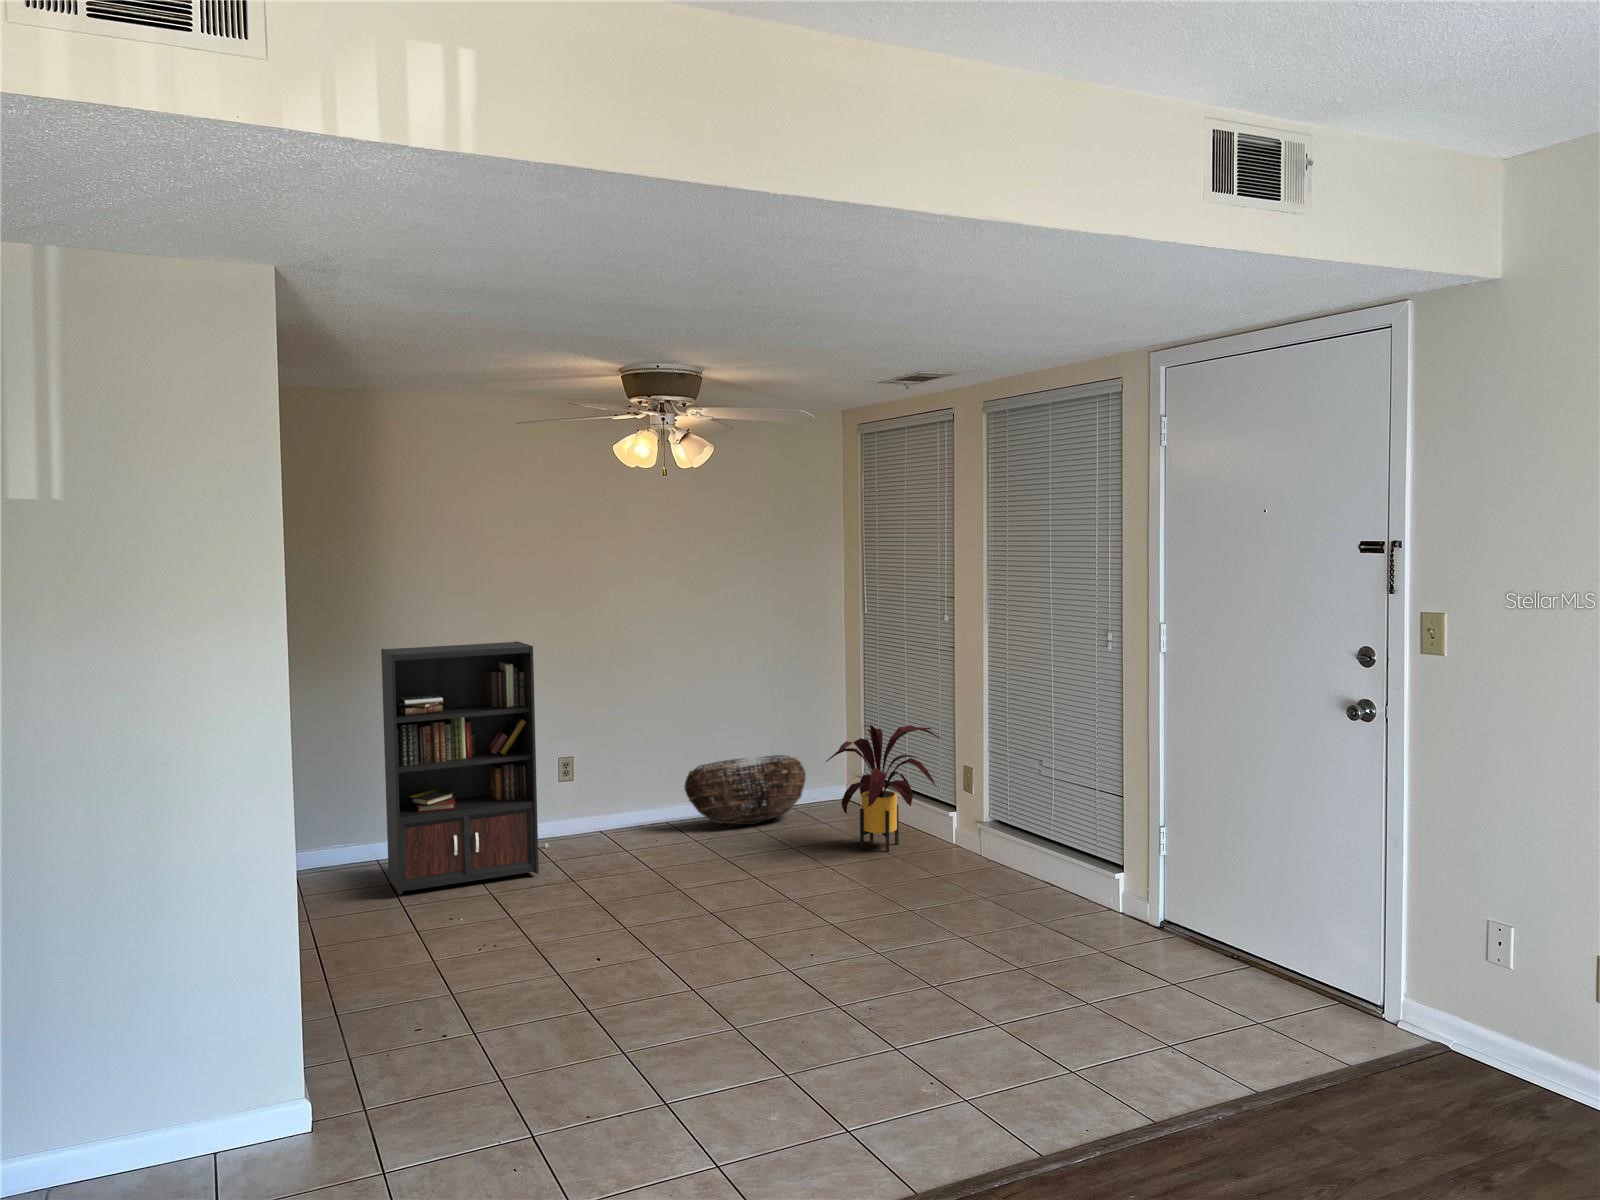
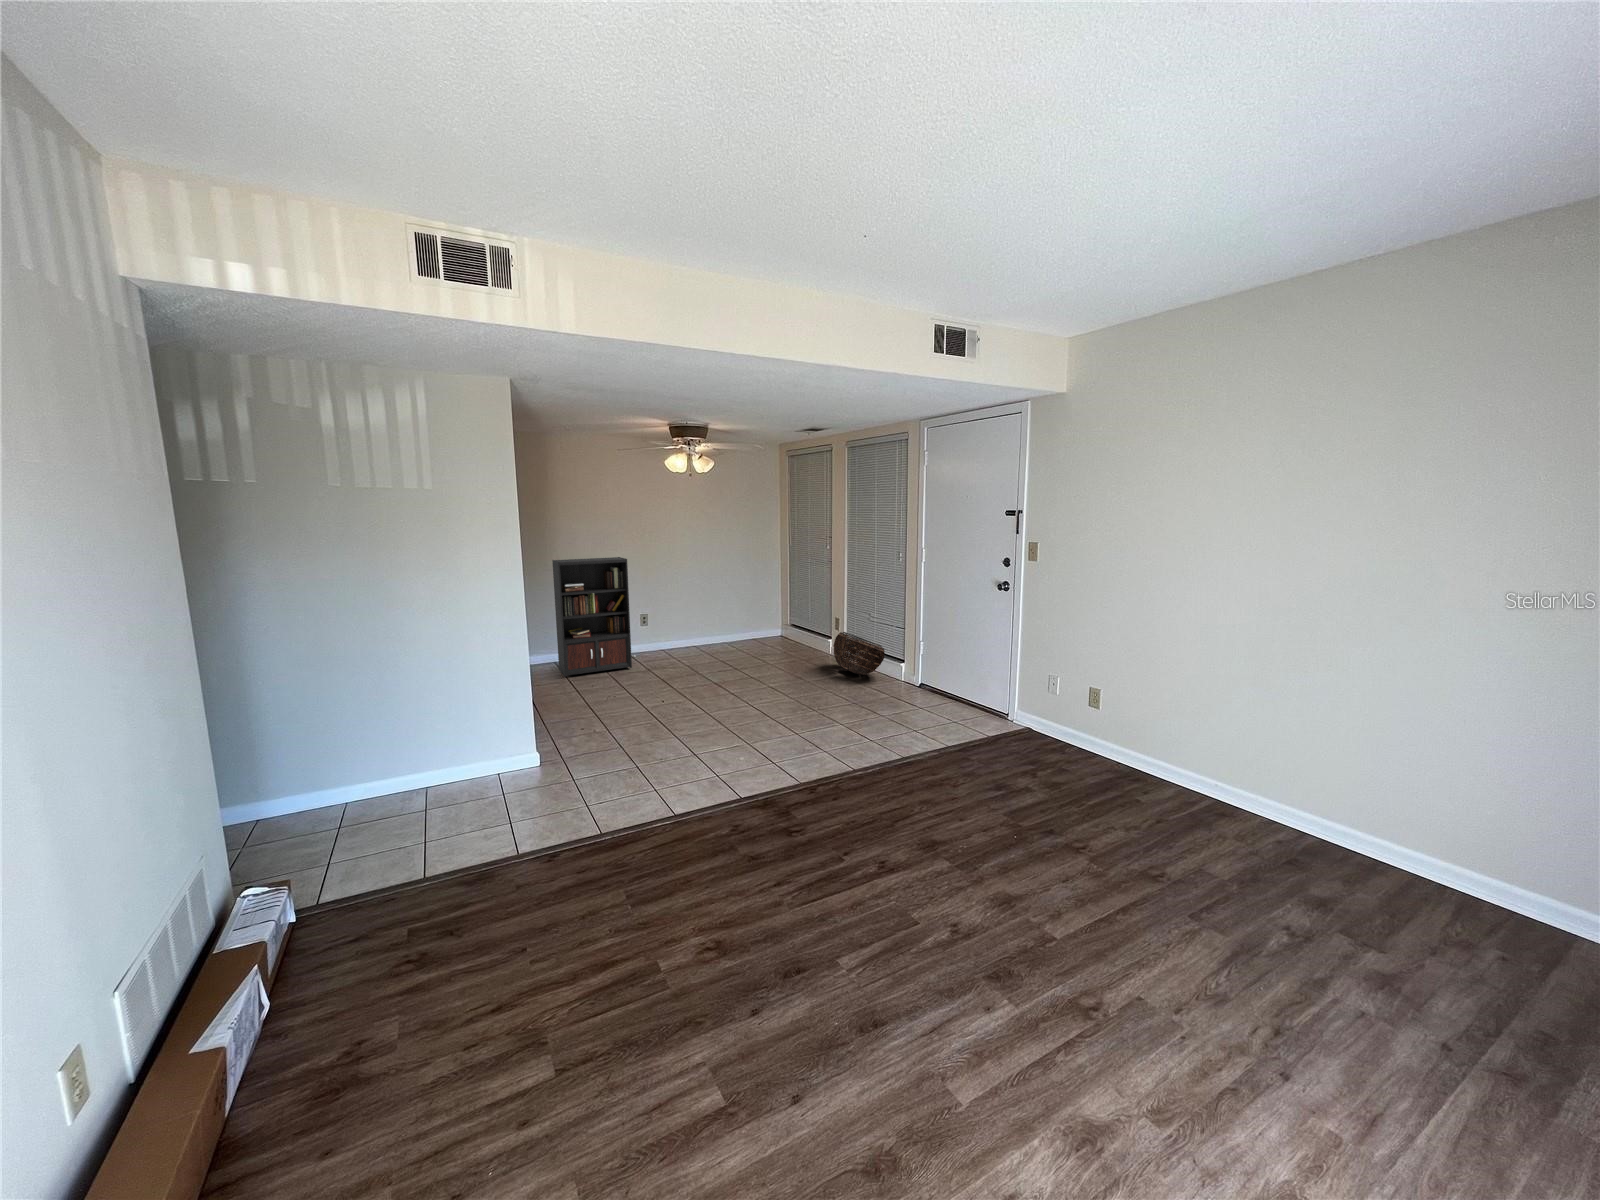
house plant: present [826,725,941,852] -> none [769,598,826,658]
basket: present [684,755,806,825] -> present [833,632,885,675]

